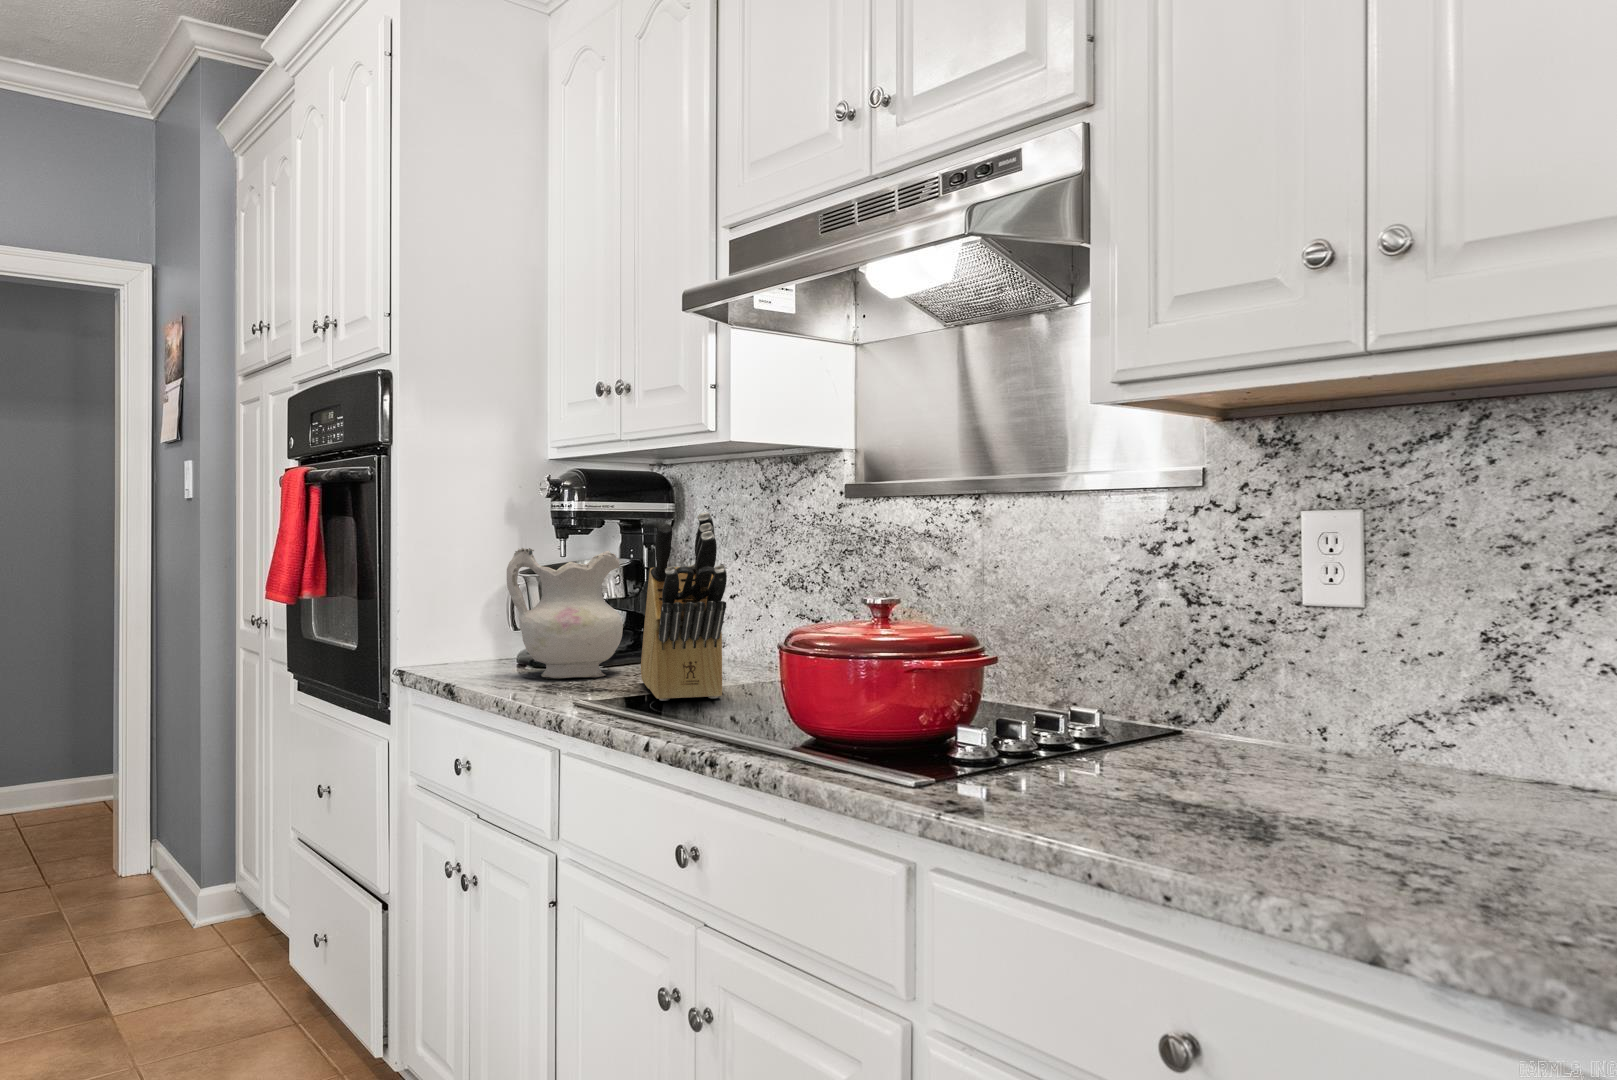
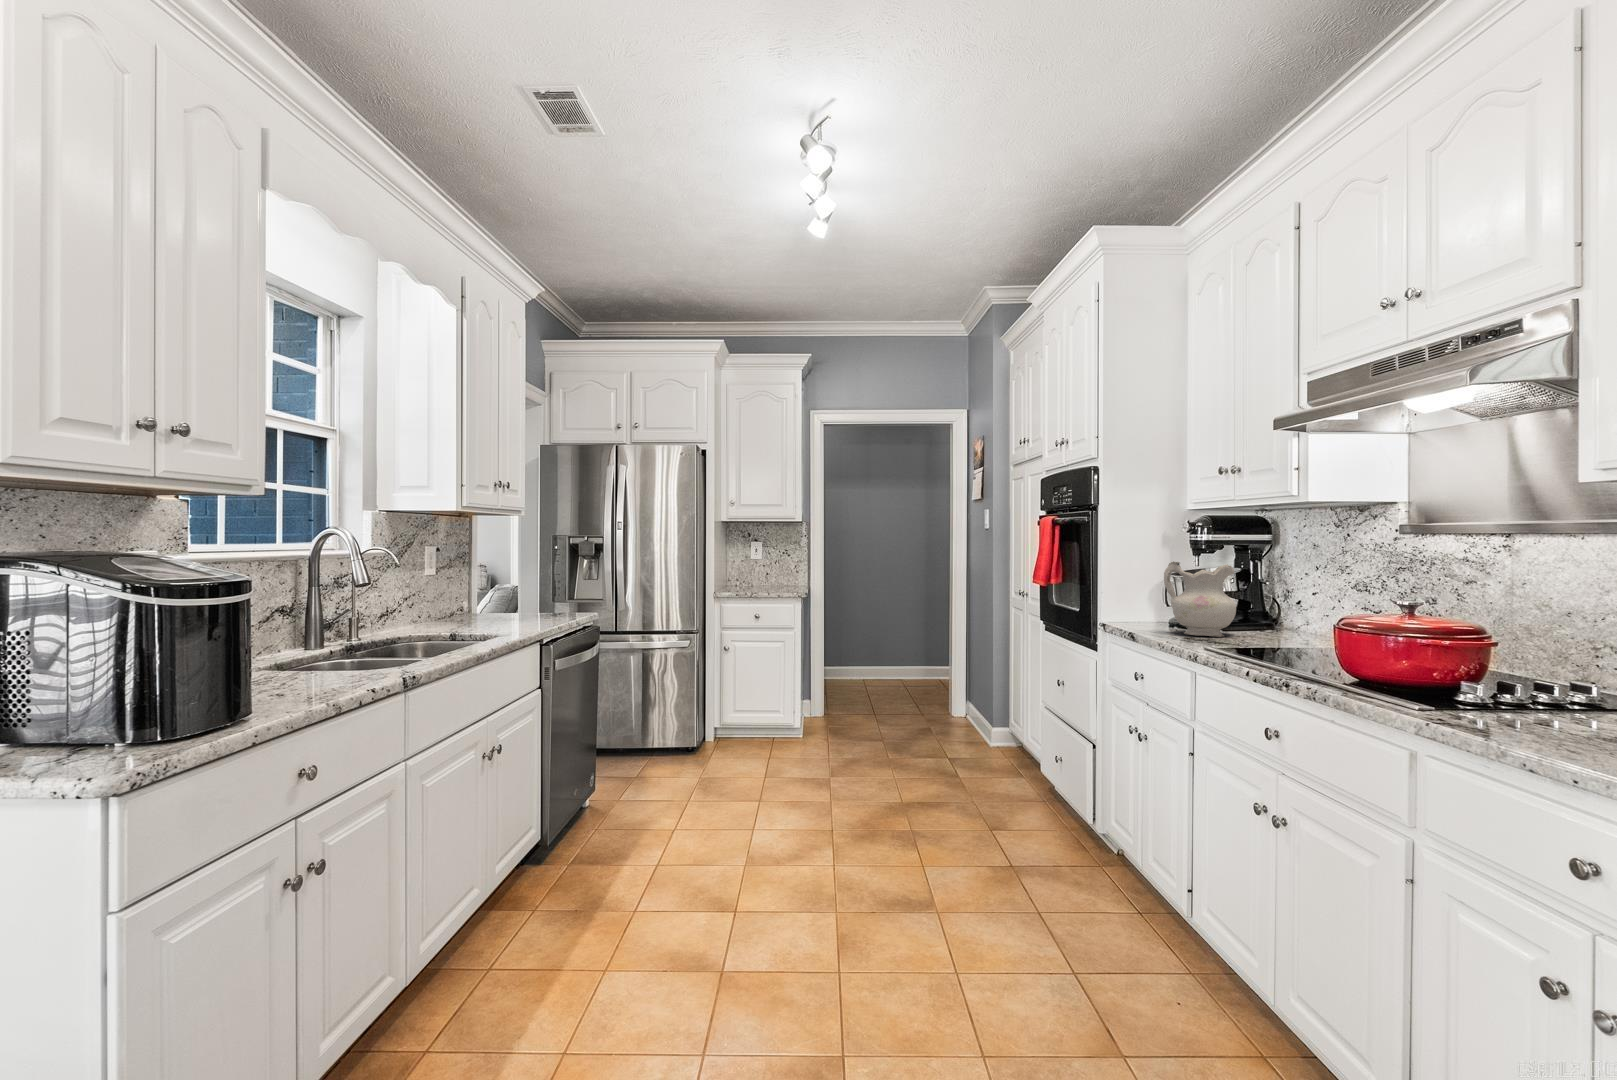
knife block: present [641,512,727,701] -> none [1247,544,1303,654]

